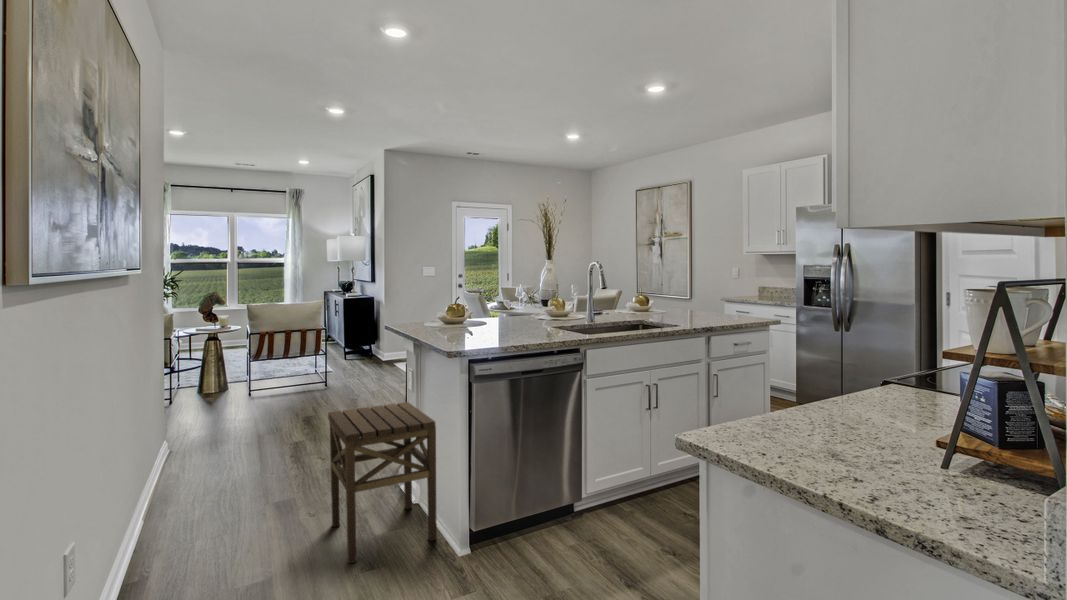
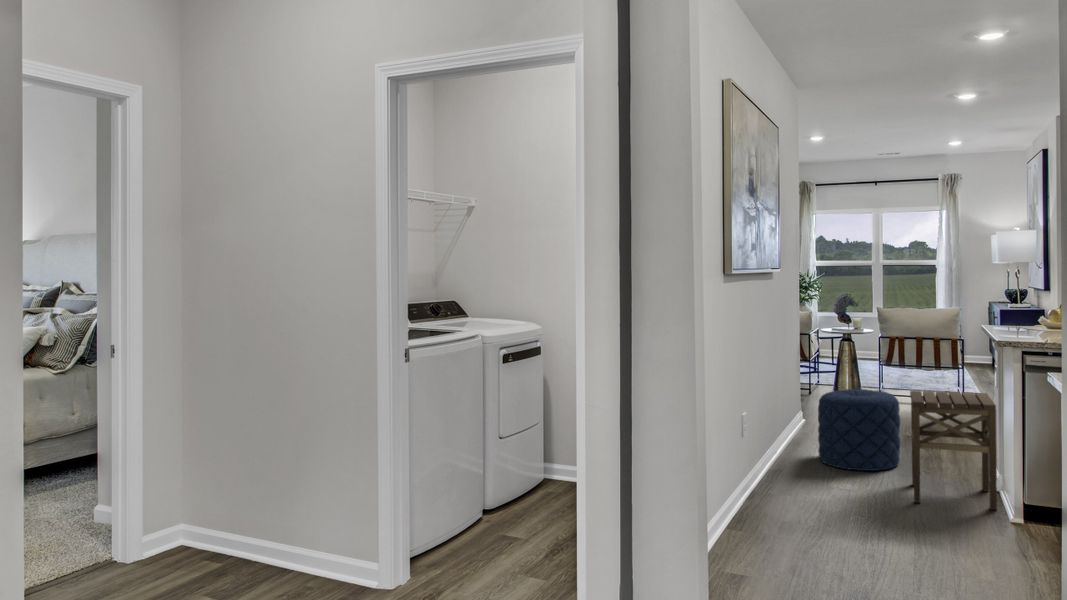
pouf: none [198,409,306,524] -> present [818,389,901,471]

